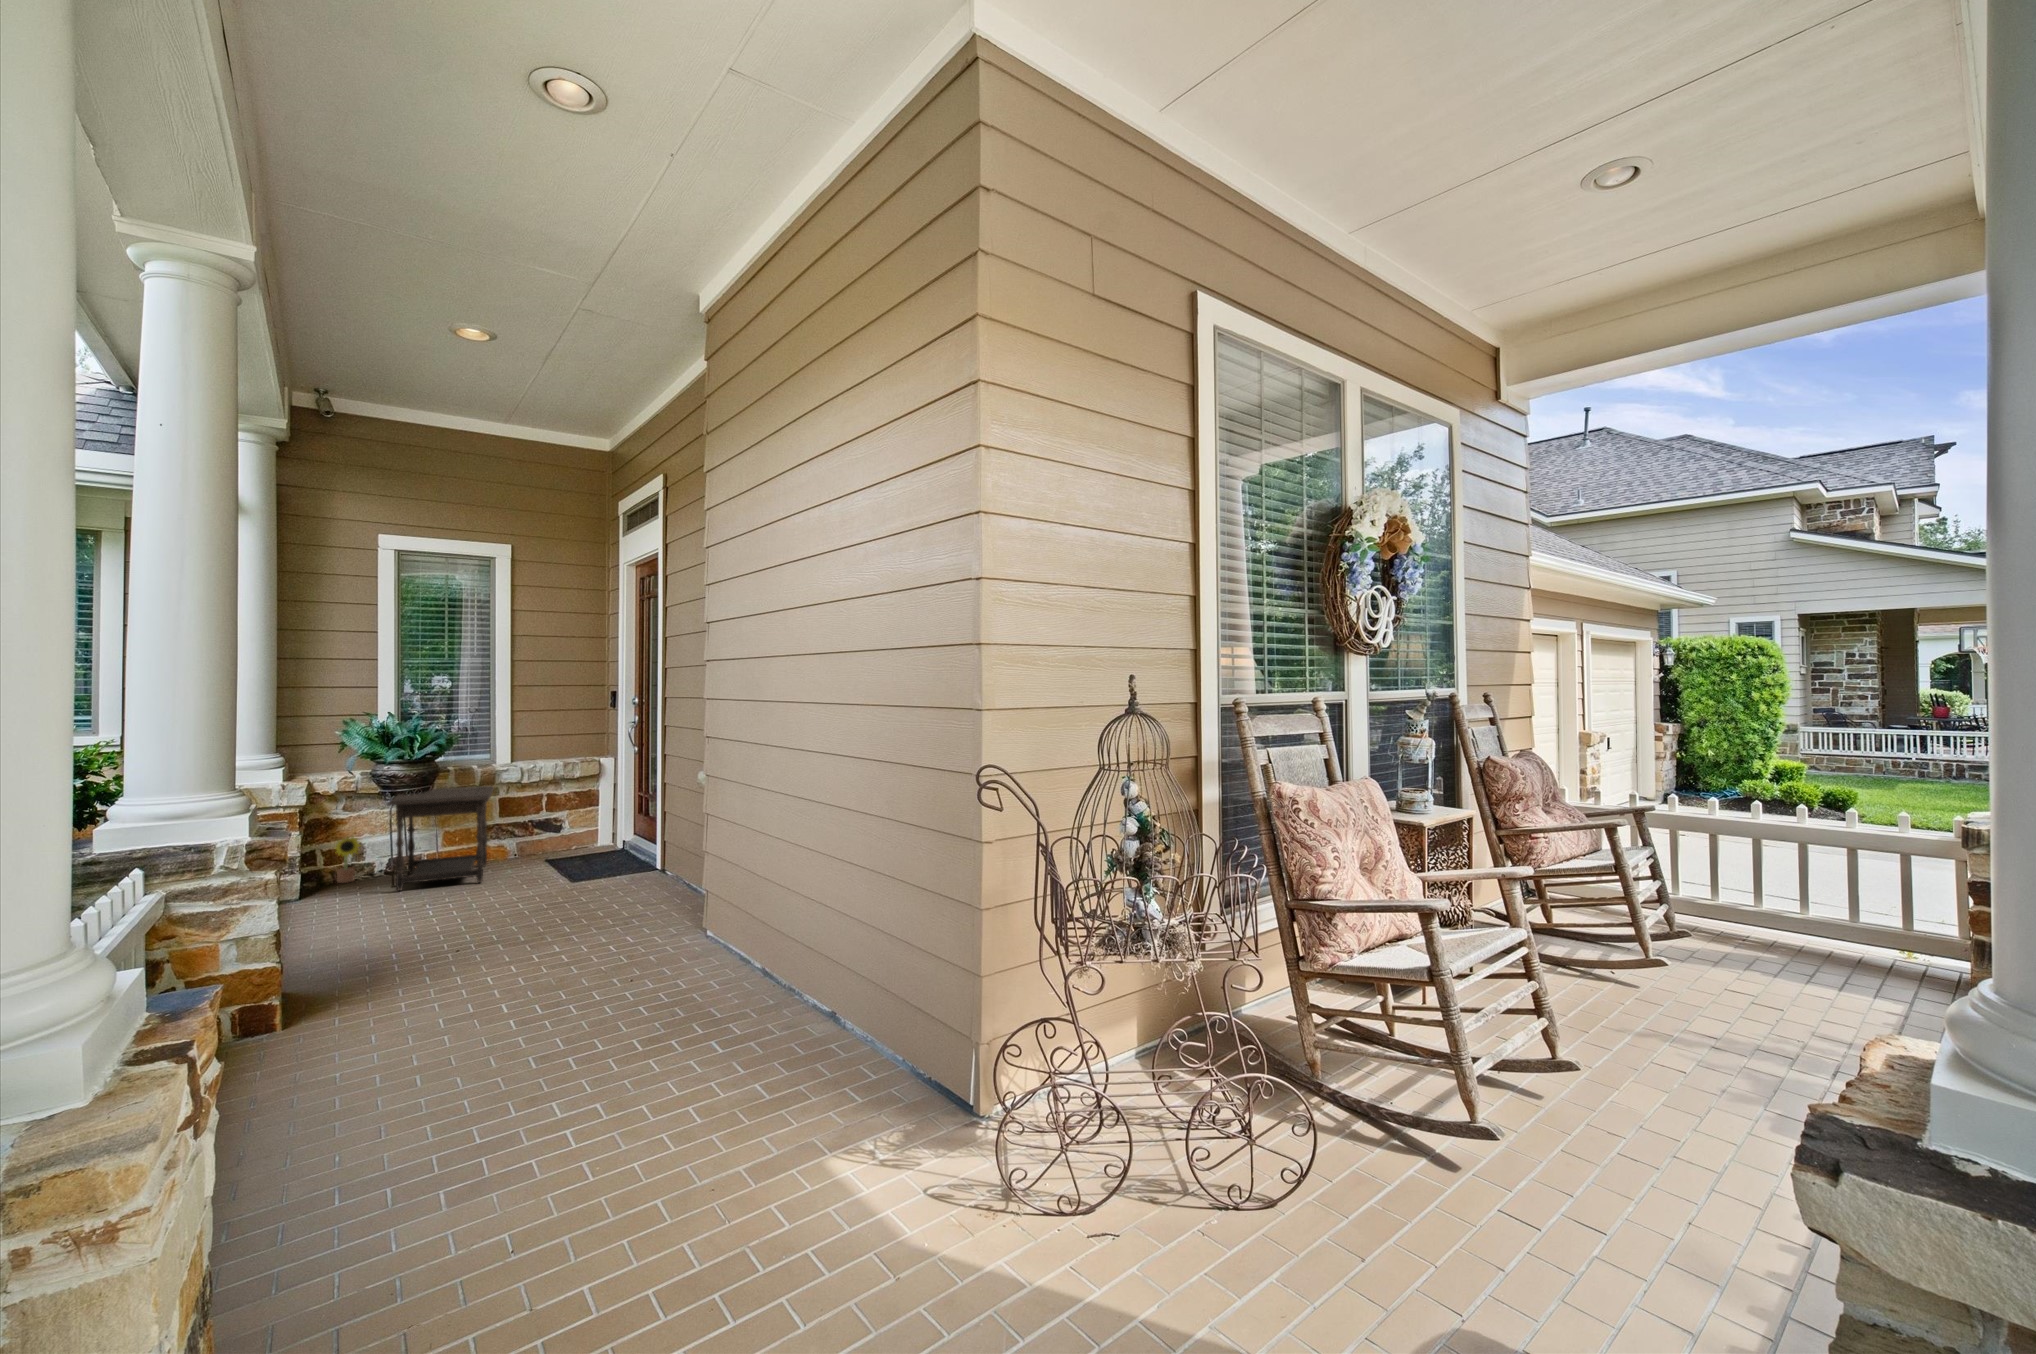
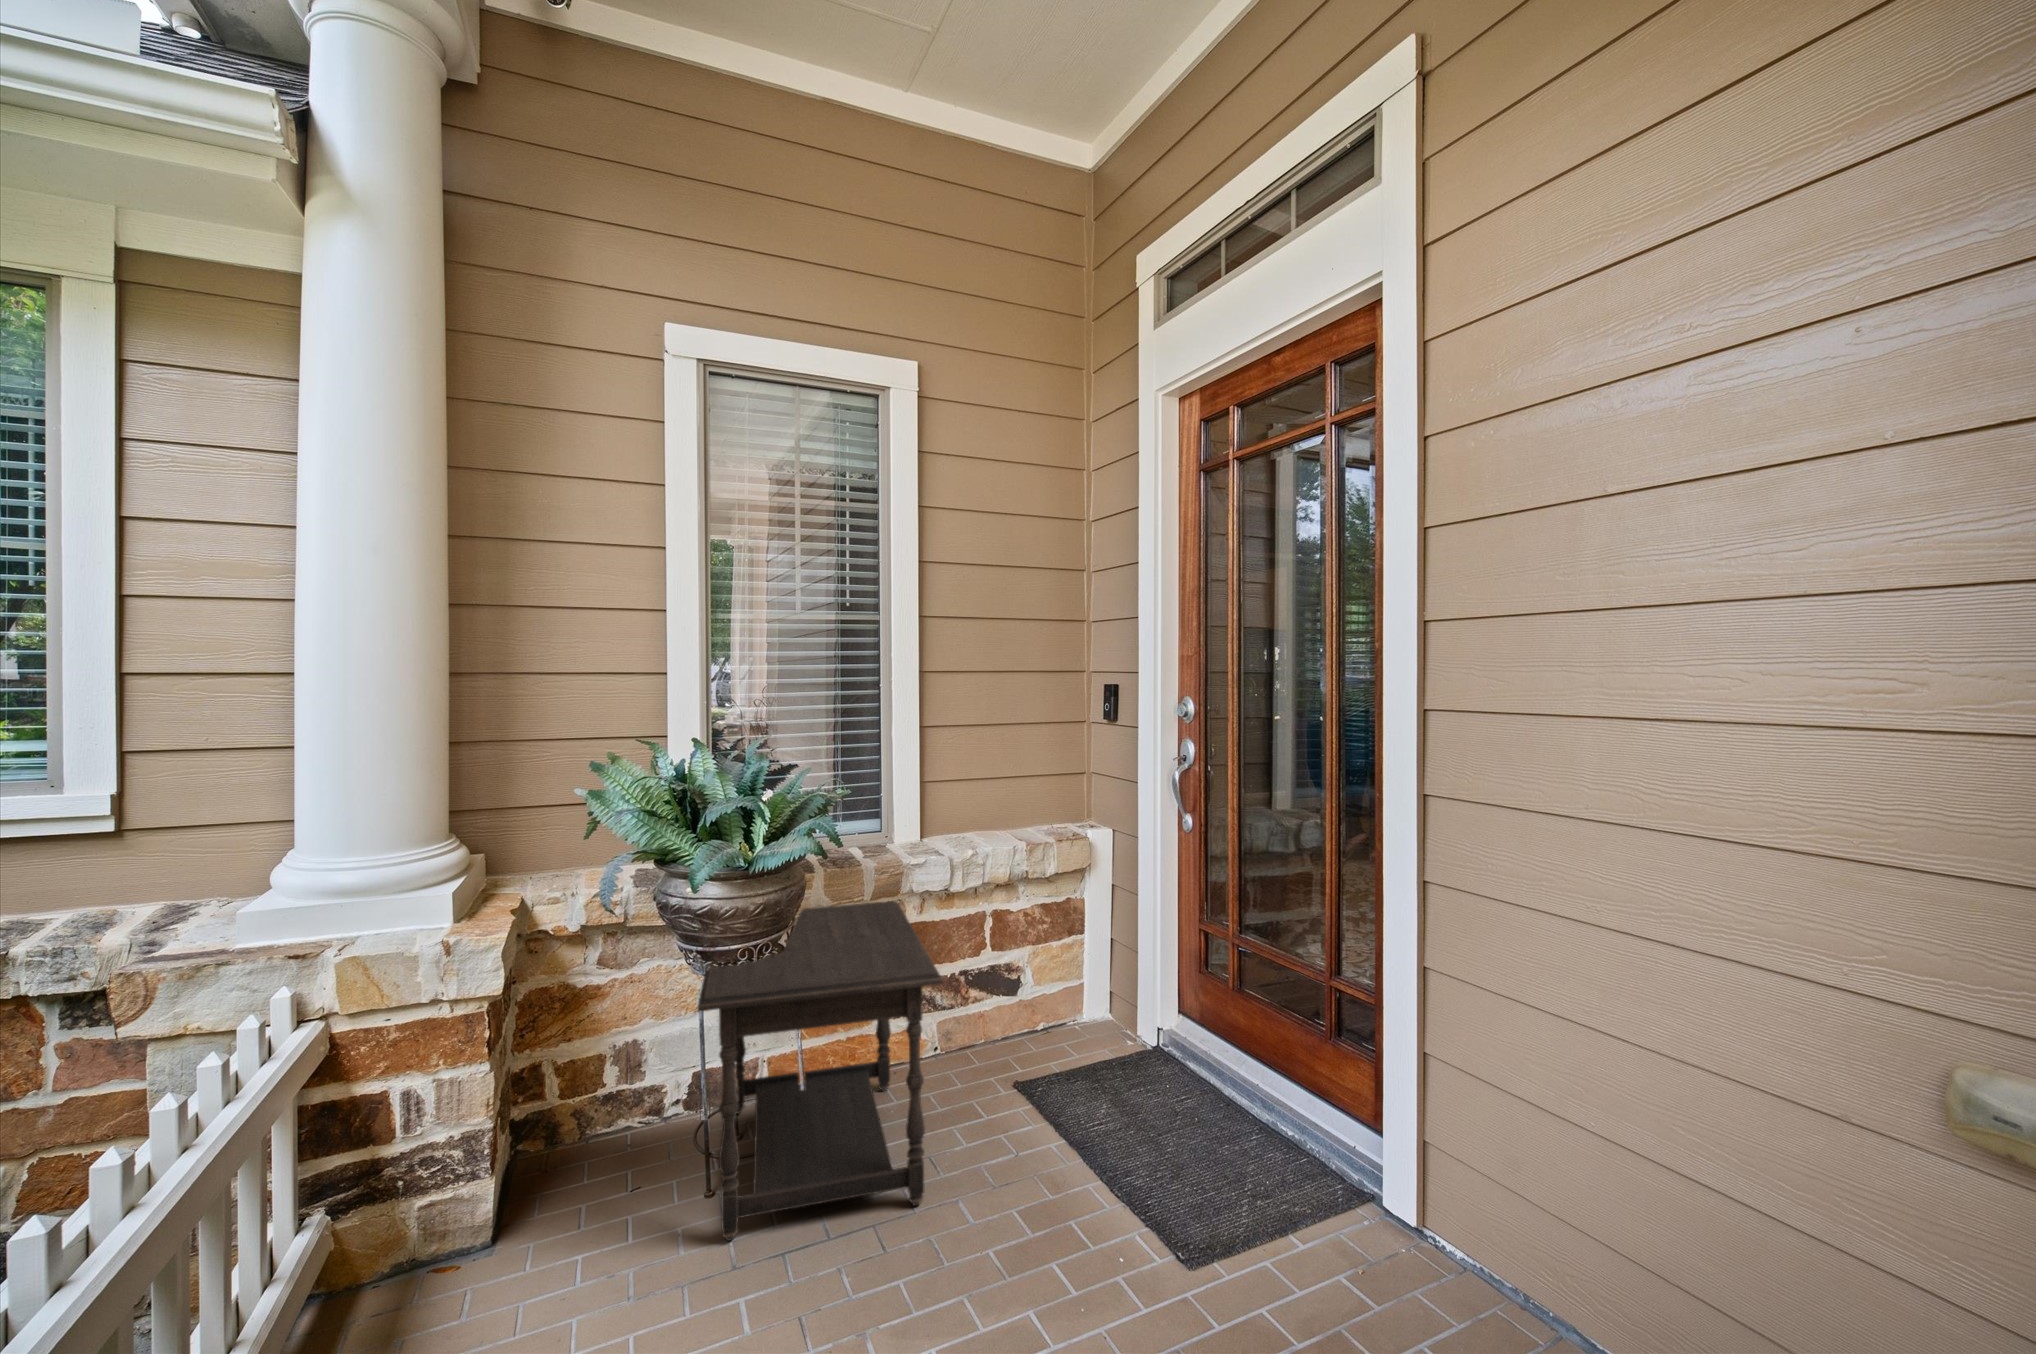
decorative plant: present [335,838,360,883] -> none [576,1040,639,1150]

